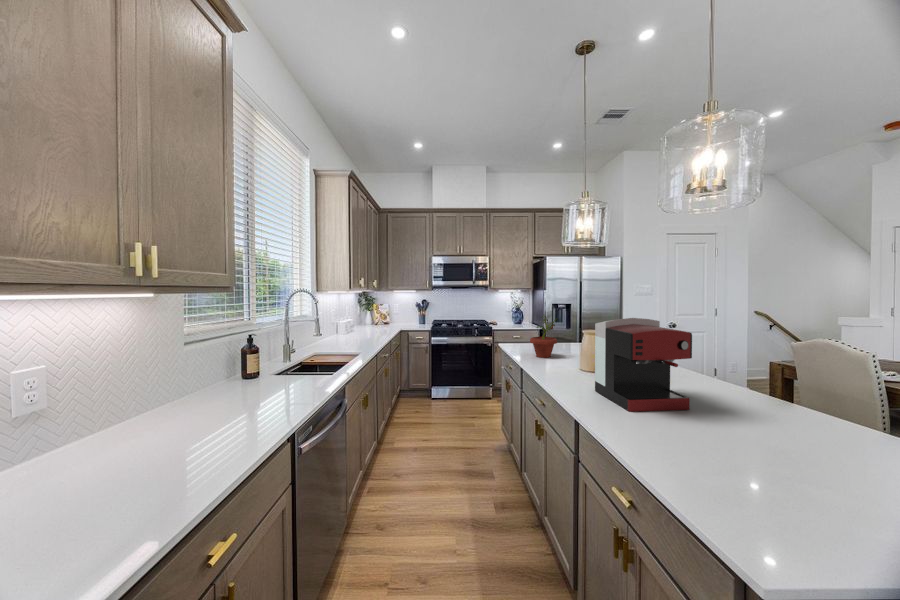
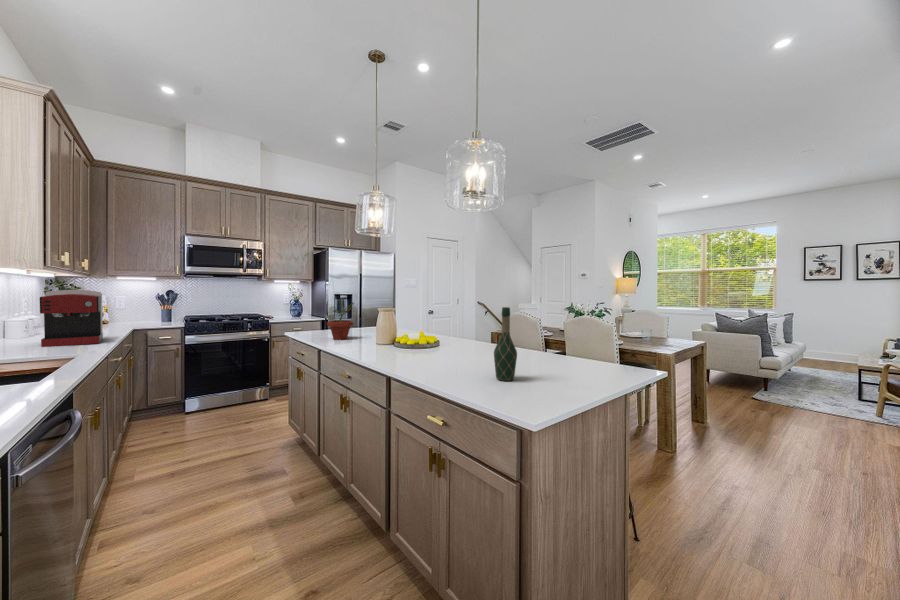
coffee maker: present [595,318,692,412] -> present [40,290,103,347]
wine bottle: none [752,362,810,497] -> present [494,307,517,381]

